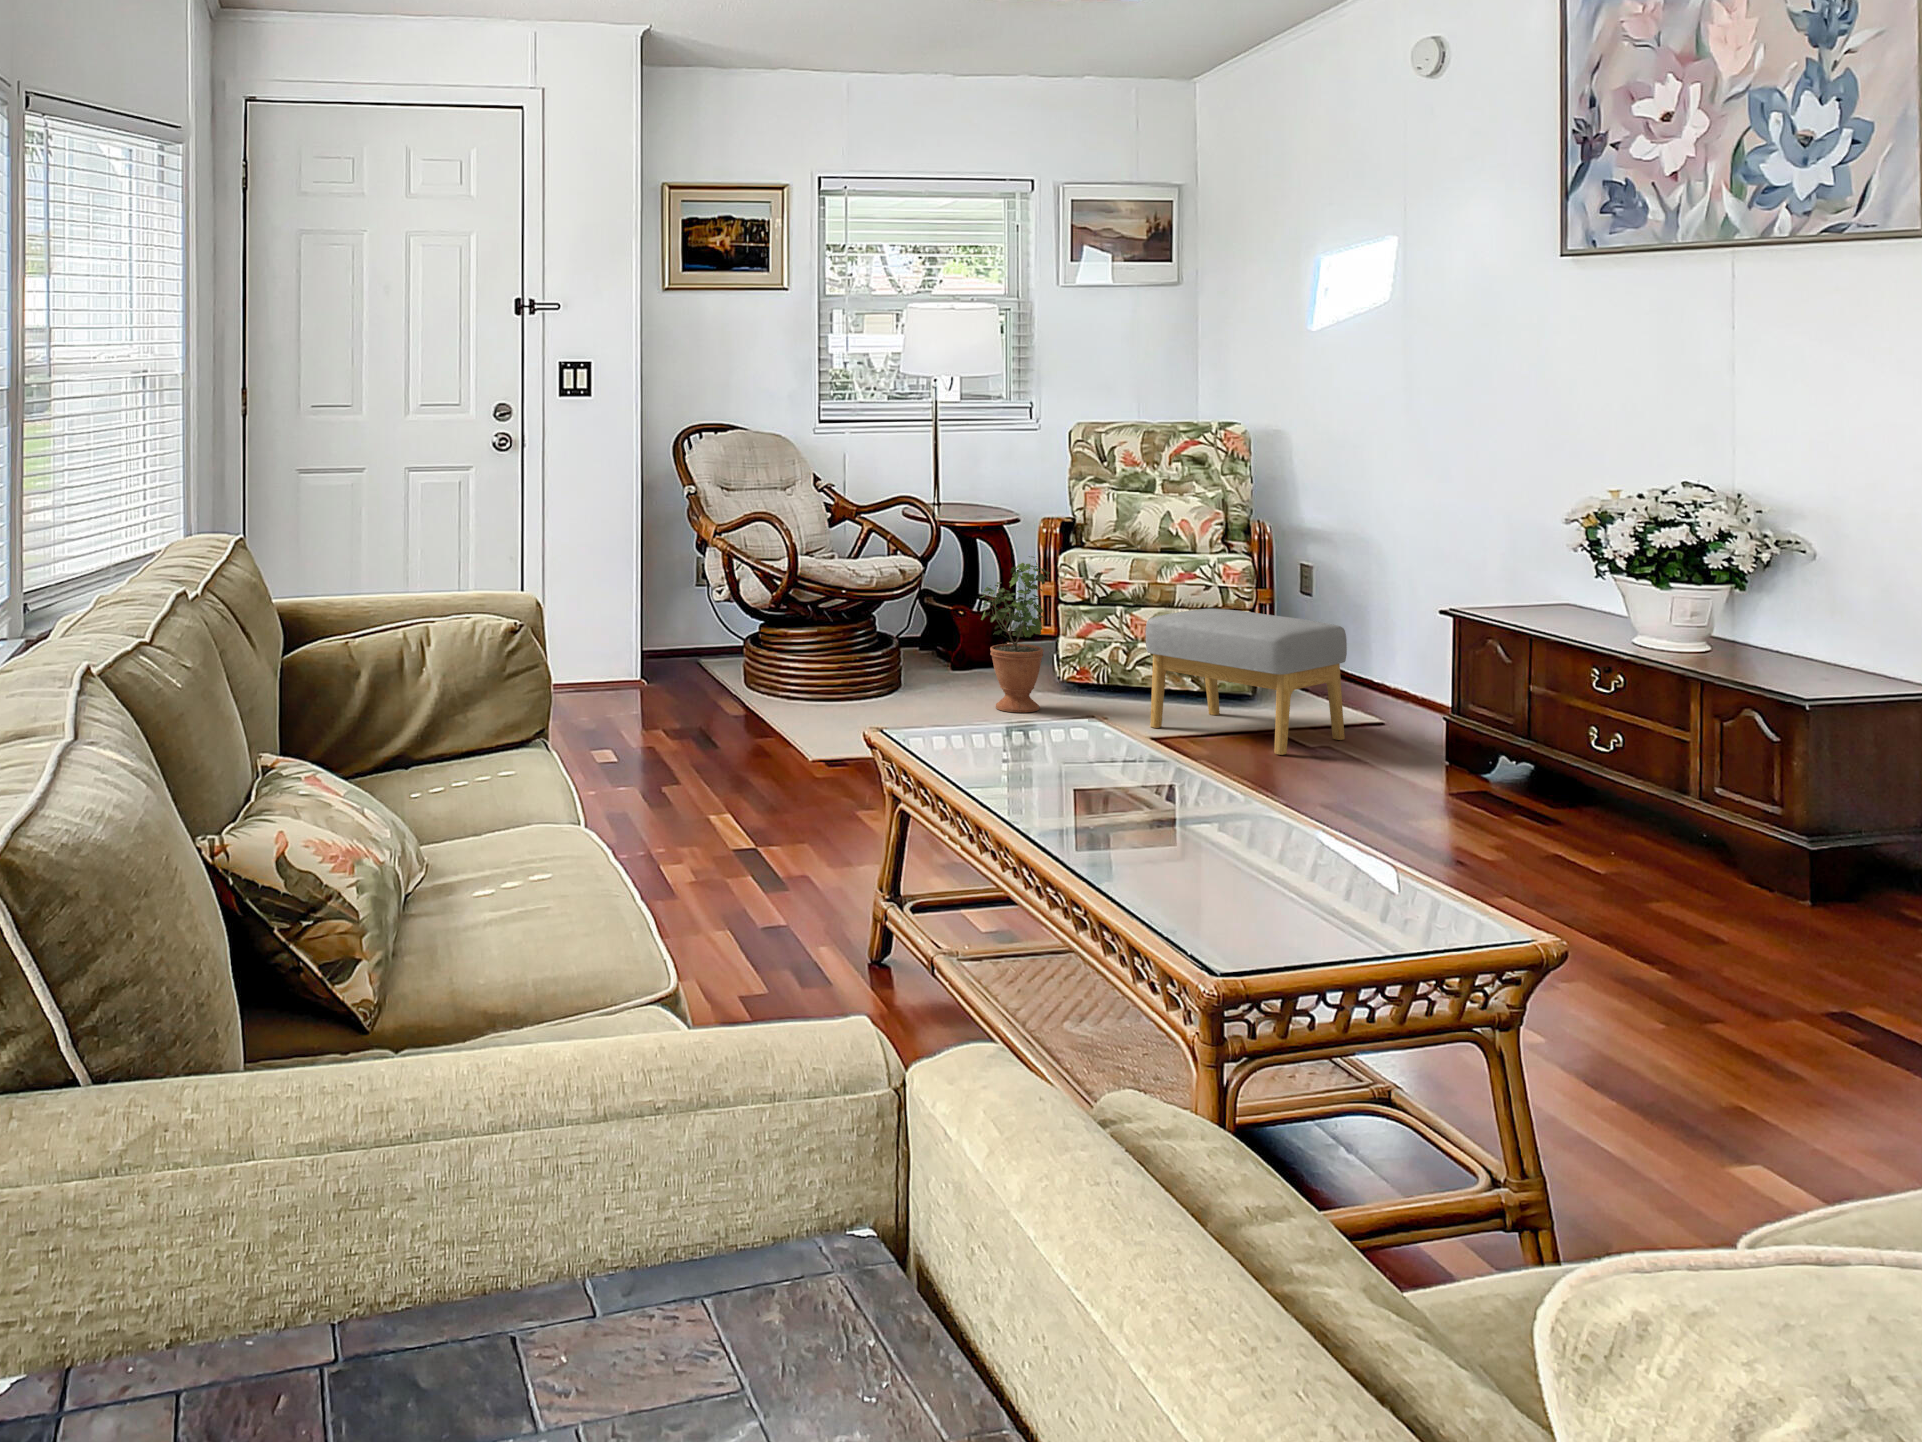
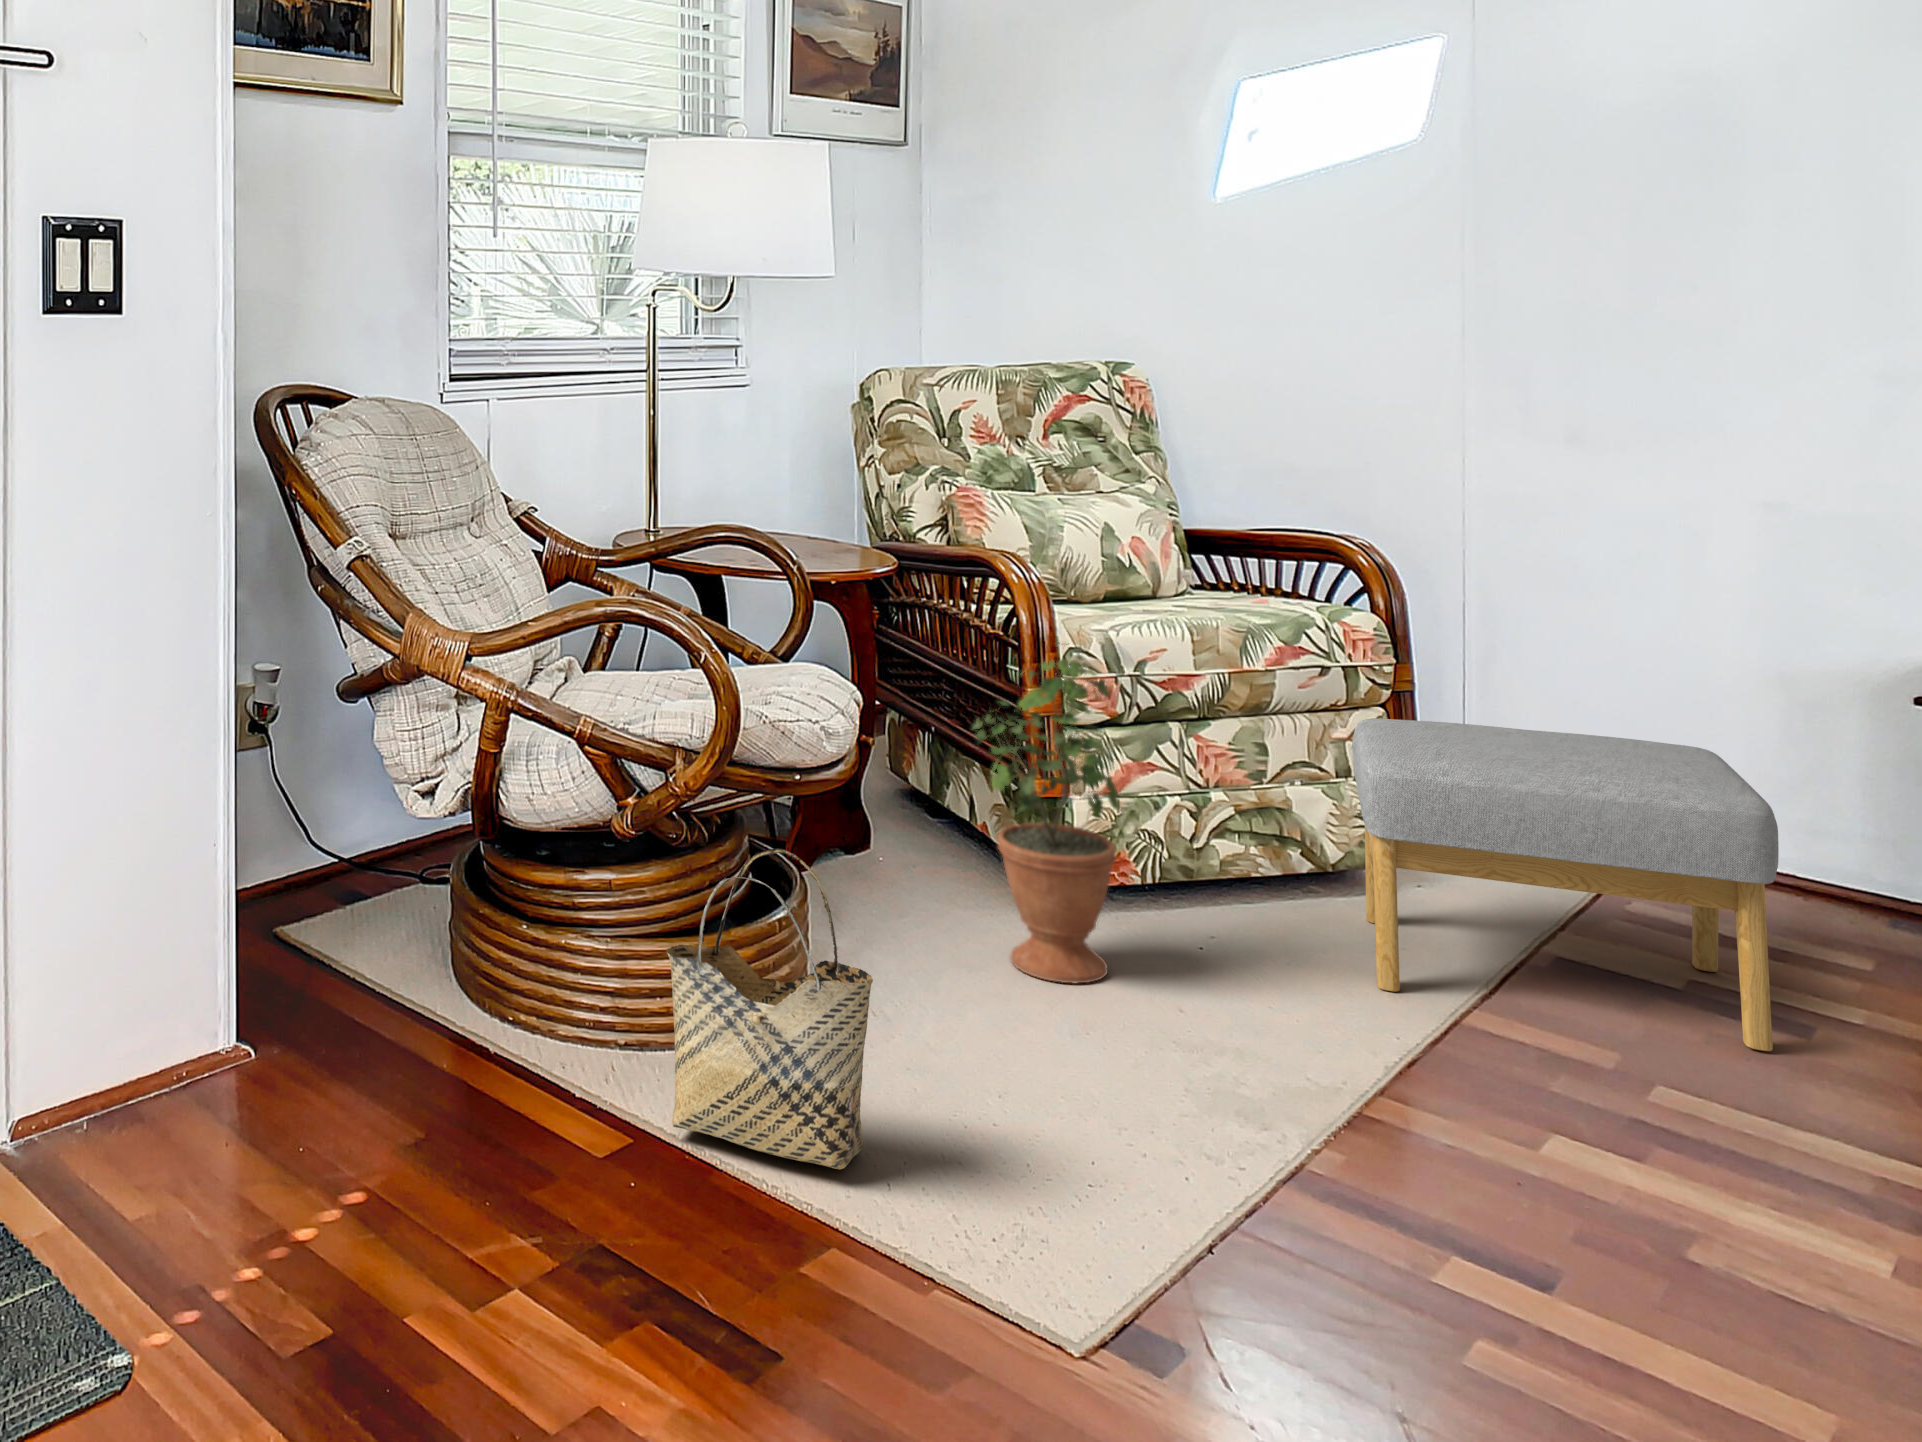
woven basket: none [765,615,832,730] -> present [666,848,873,1169]

